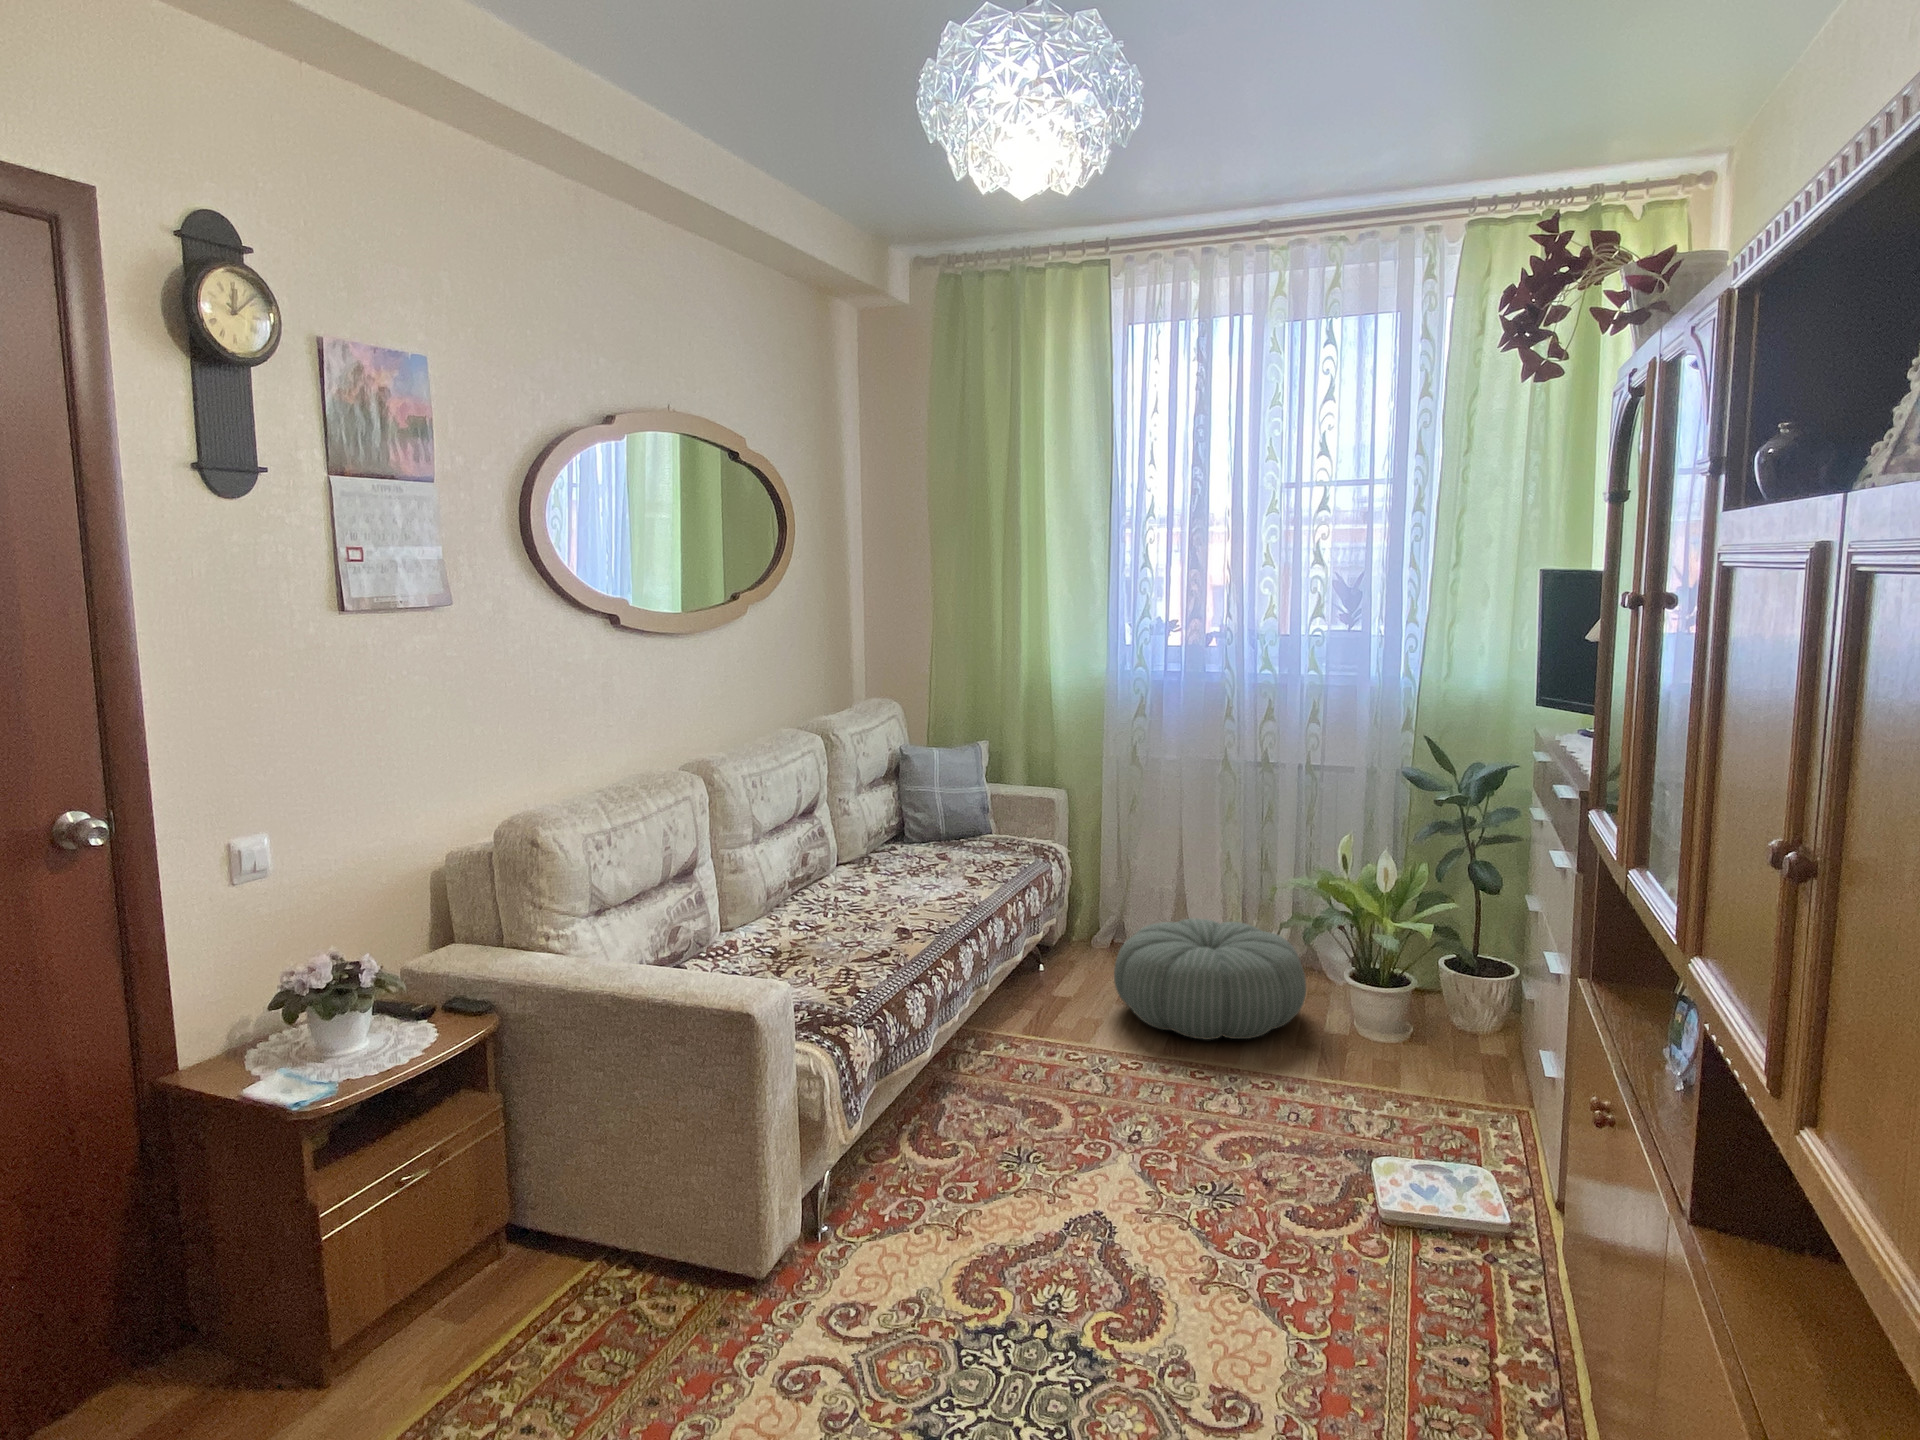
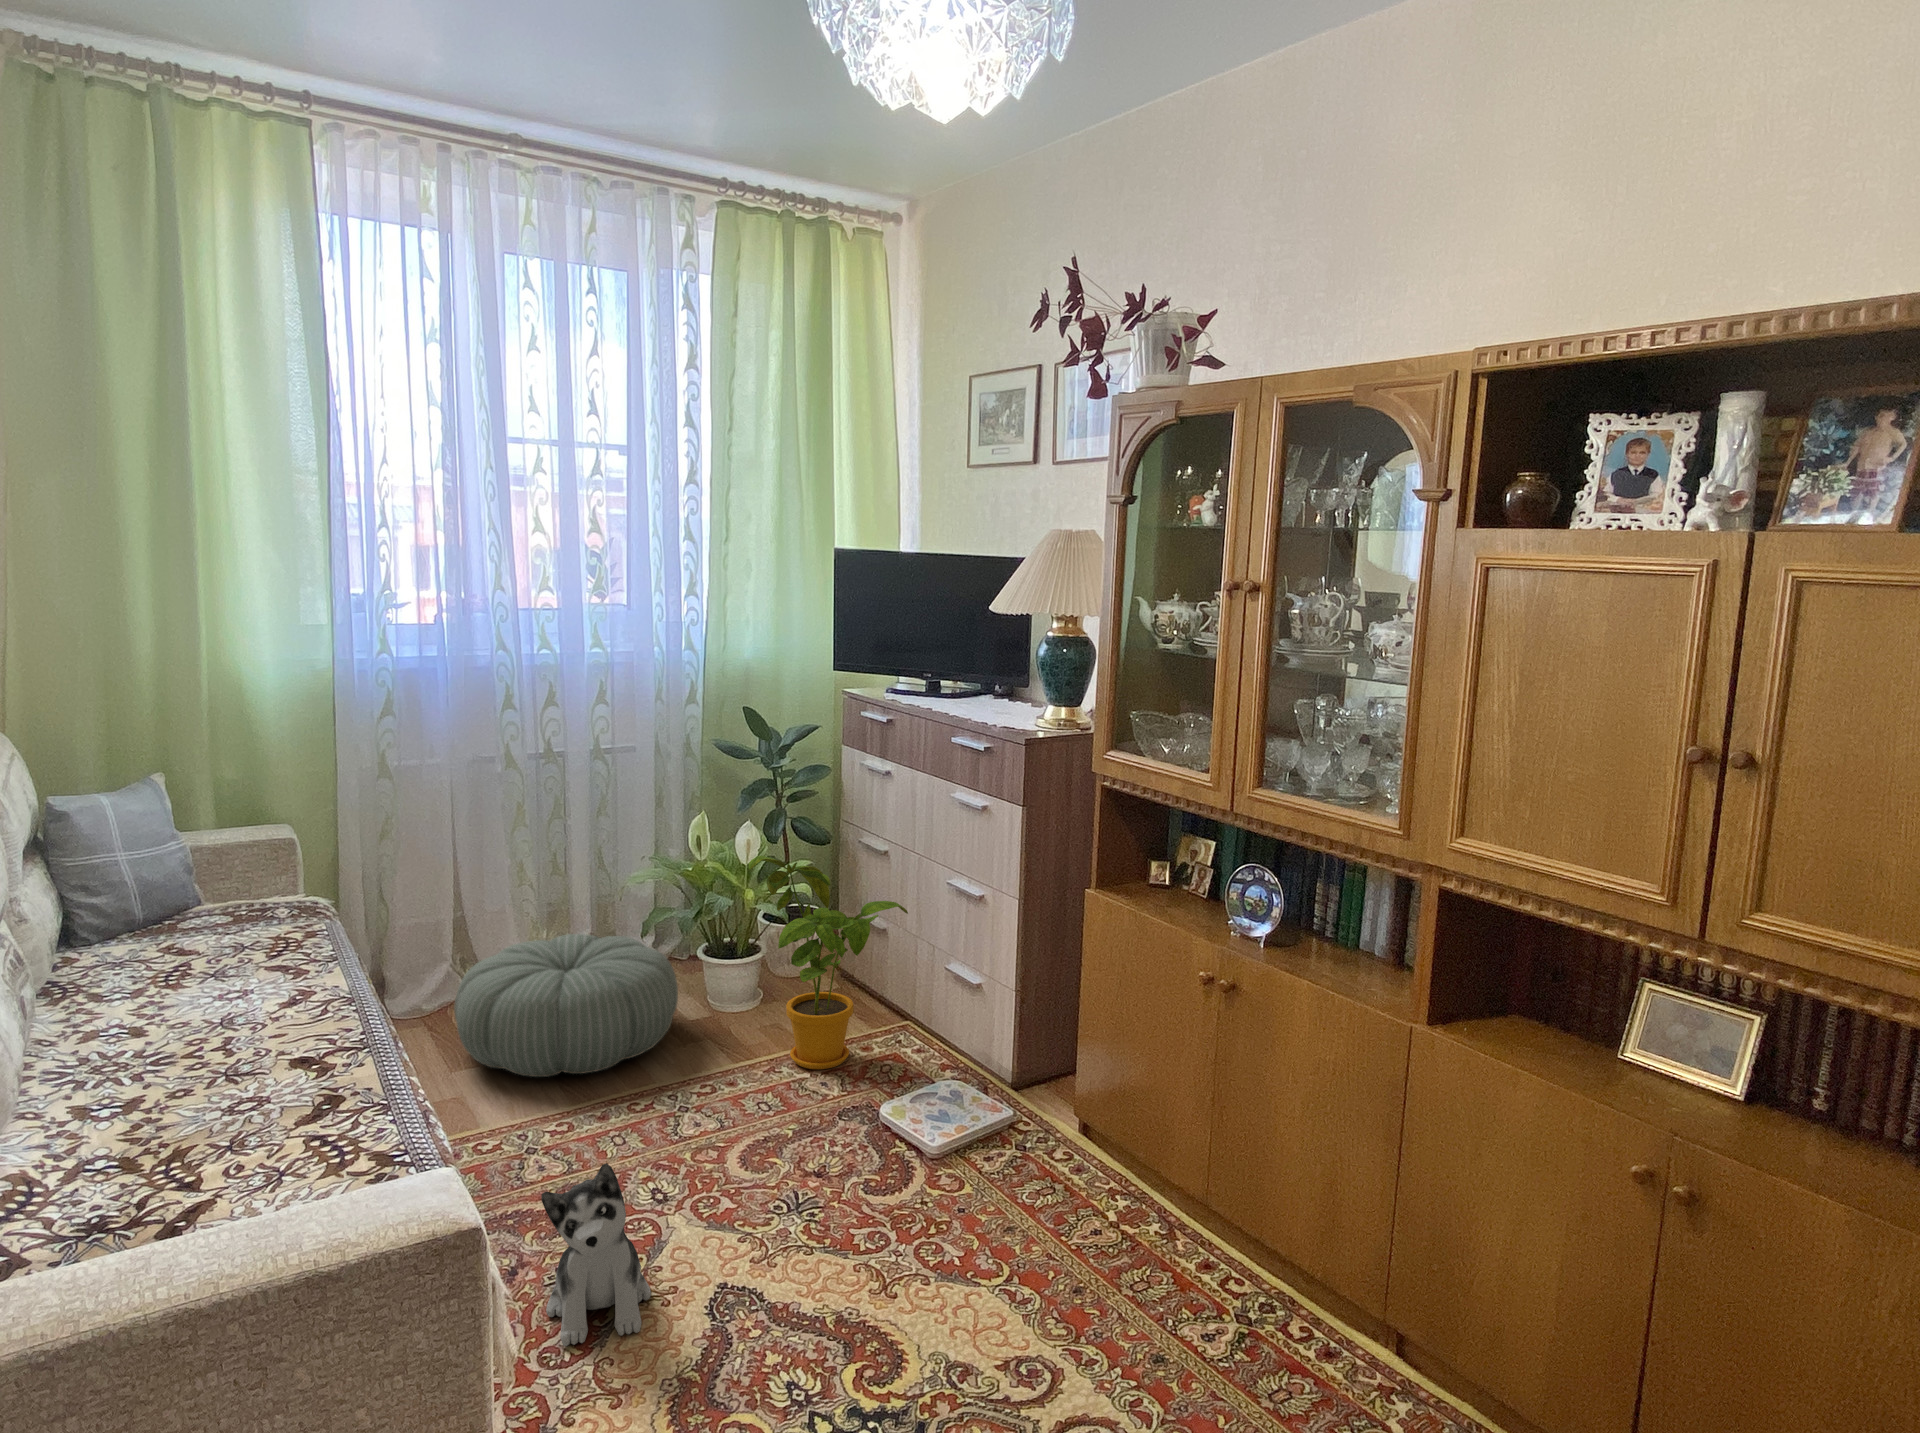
house plant: none [1331,880,1517,1112] -> present [748,856,908,1069]
plush toy: none [965,1068,1054,1210] -> present [541,1163,651,1346]

